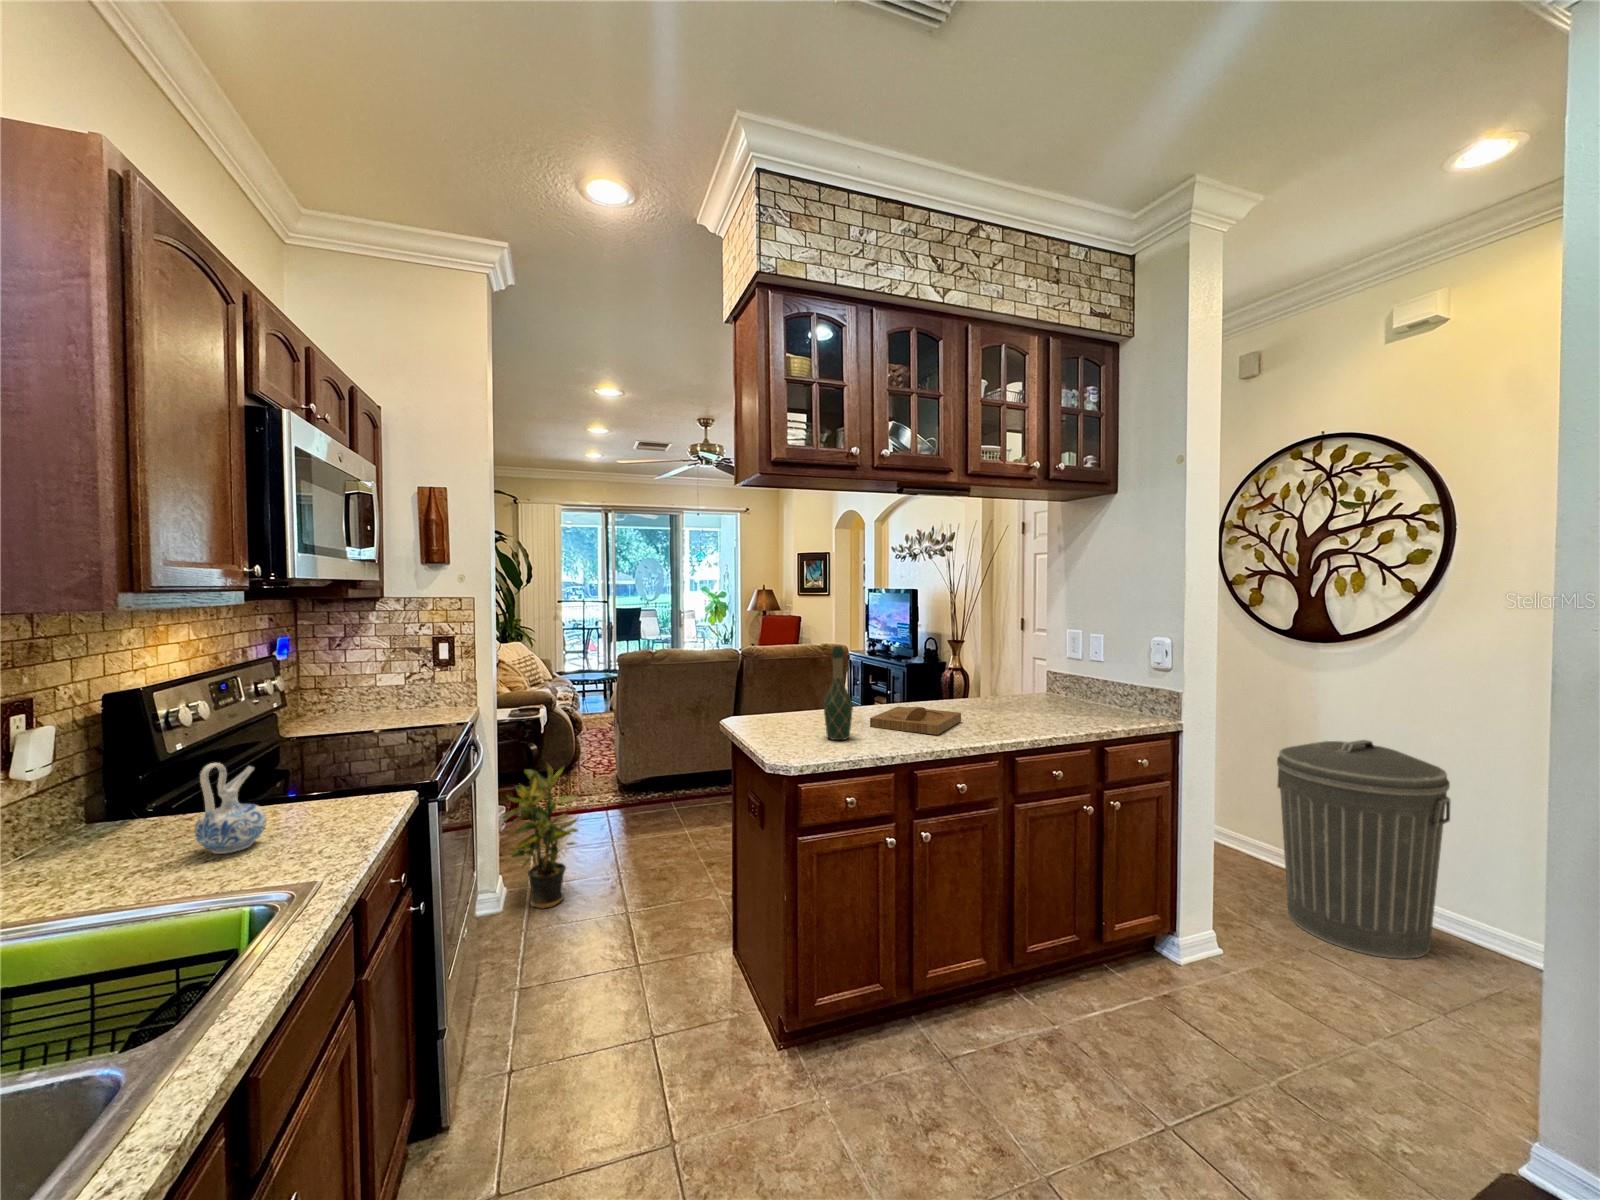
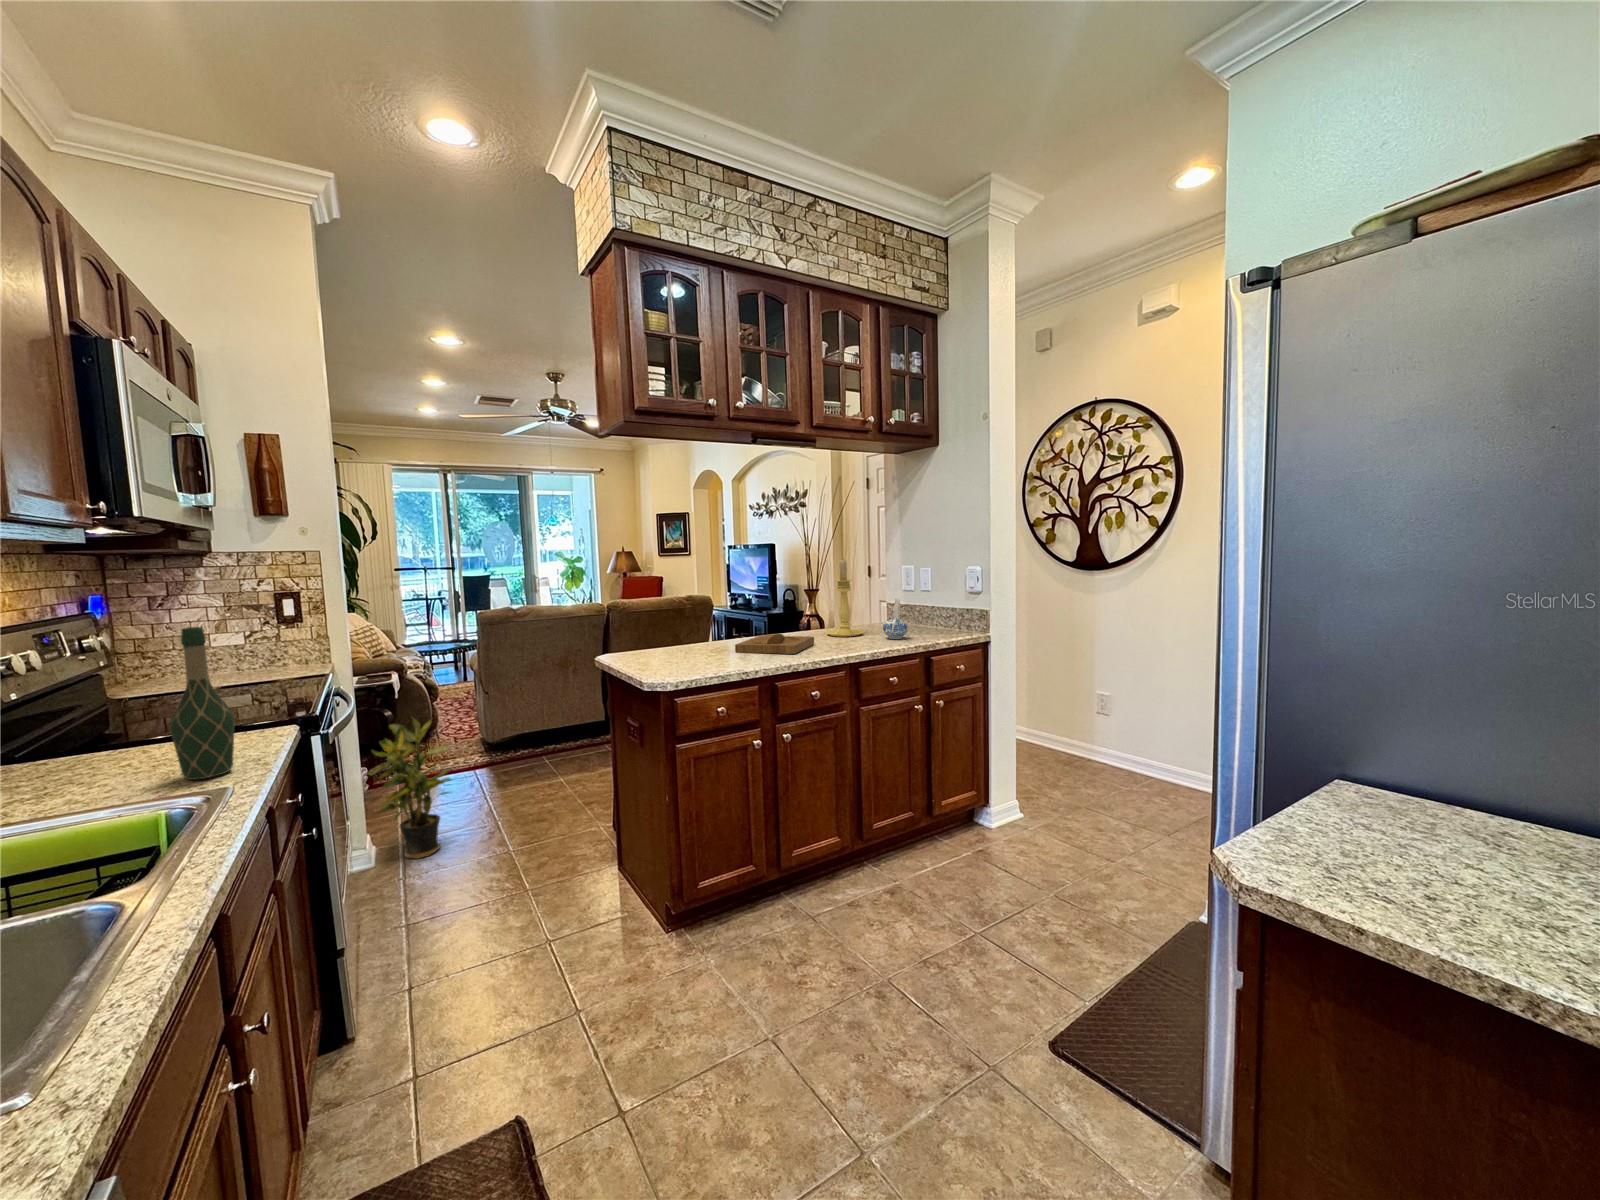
candle holder: none [976,621,1020,713] -> present [827,559,863,637]
wine bottle: present [823,646,853,740] -> present [170,627,235,780]
trash can: present [1277,740,1450,959] -> none [1063,643,1177,805]
ceramic pitcher: present [194,763,266,854] -> present [883,598,908,639]

